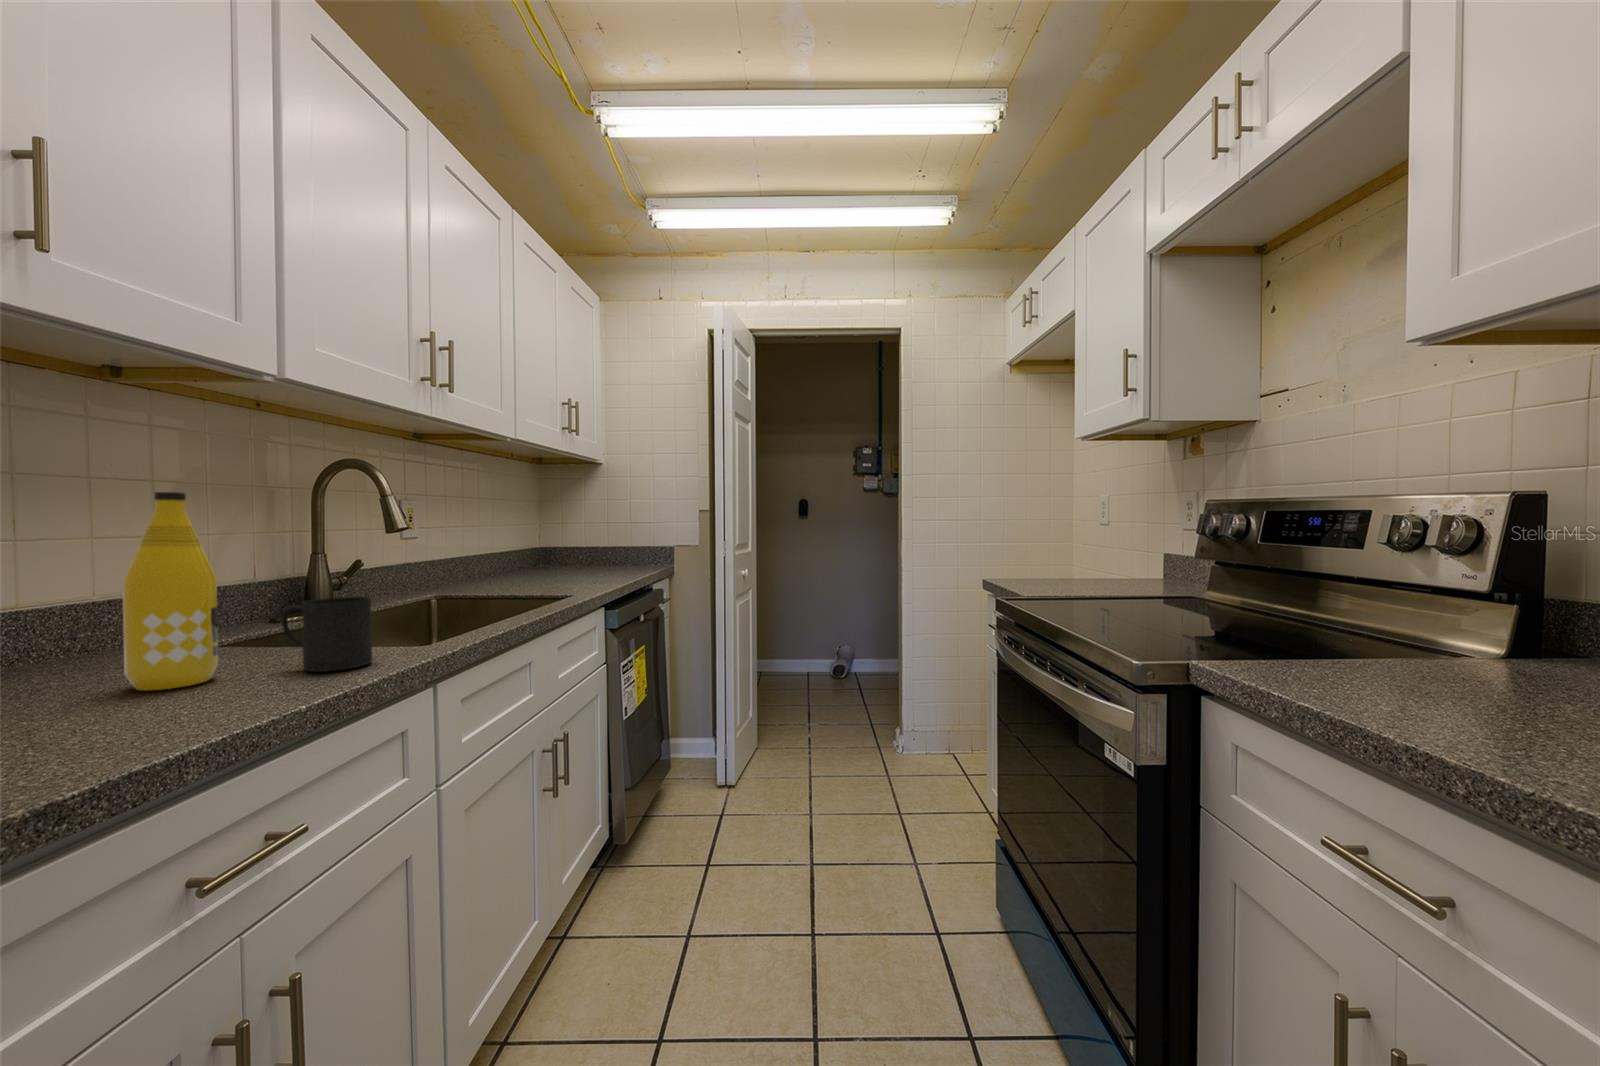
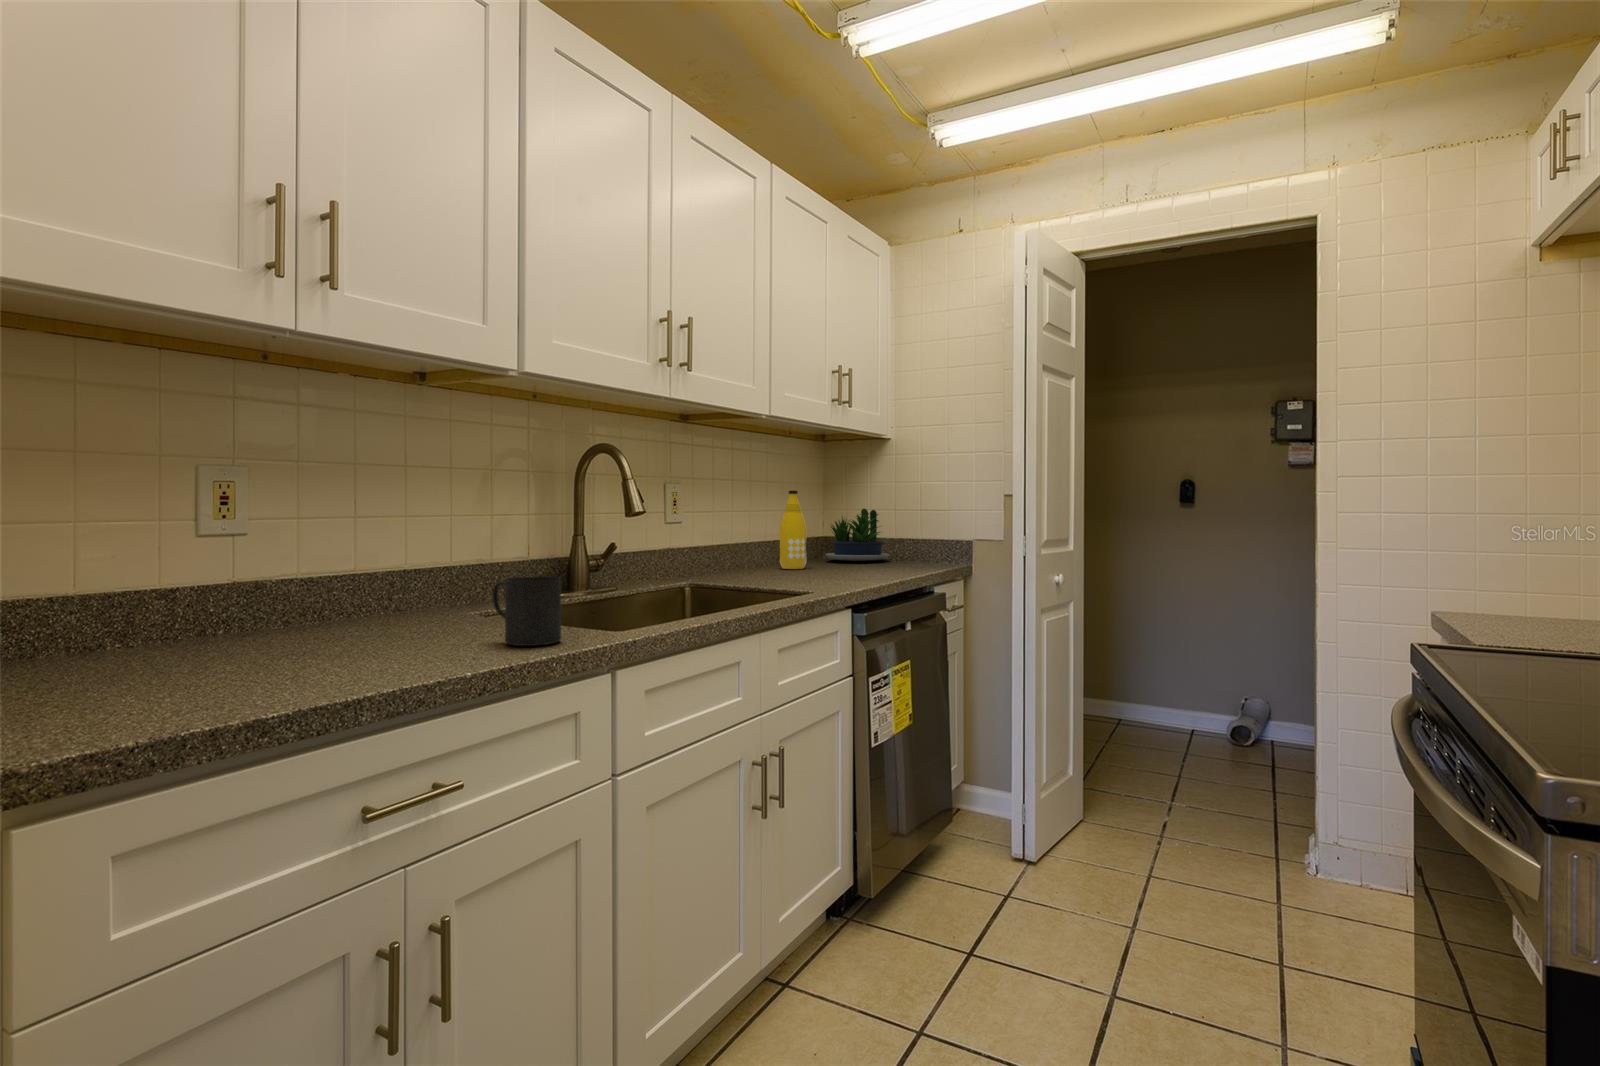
bottle: present [122,492,218,691] -> present [780,491,807,569]
potted plant: none [548,520,606,565] -> present [825,509,890,561]

